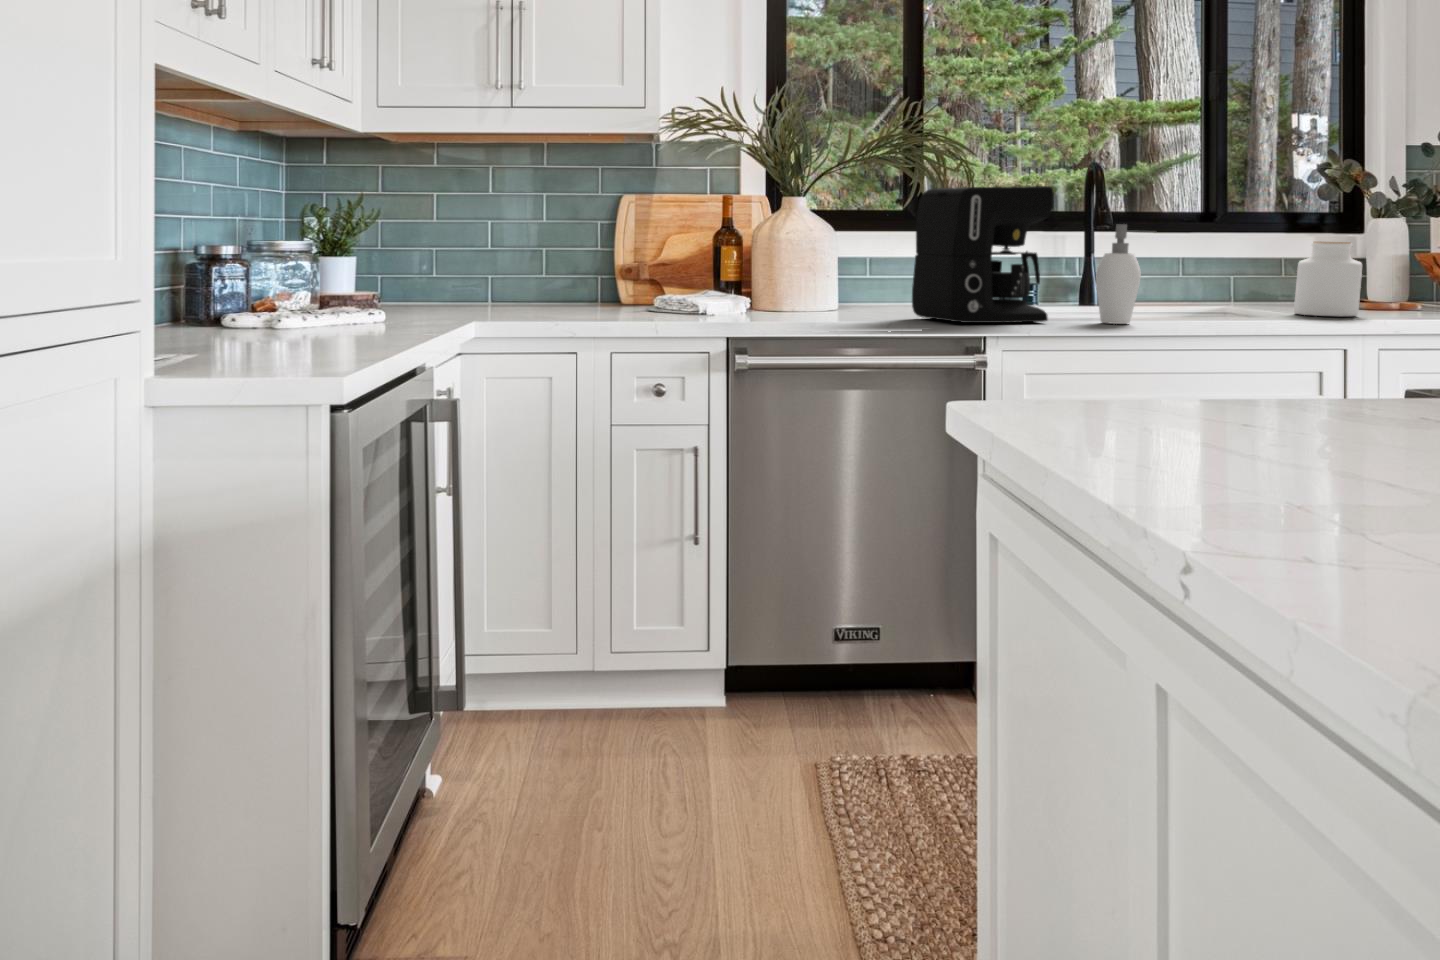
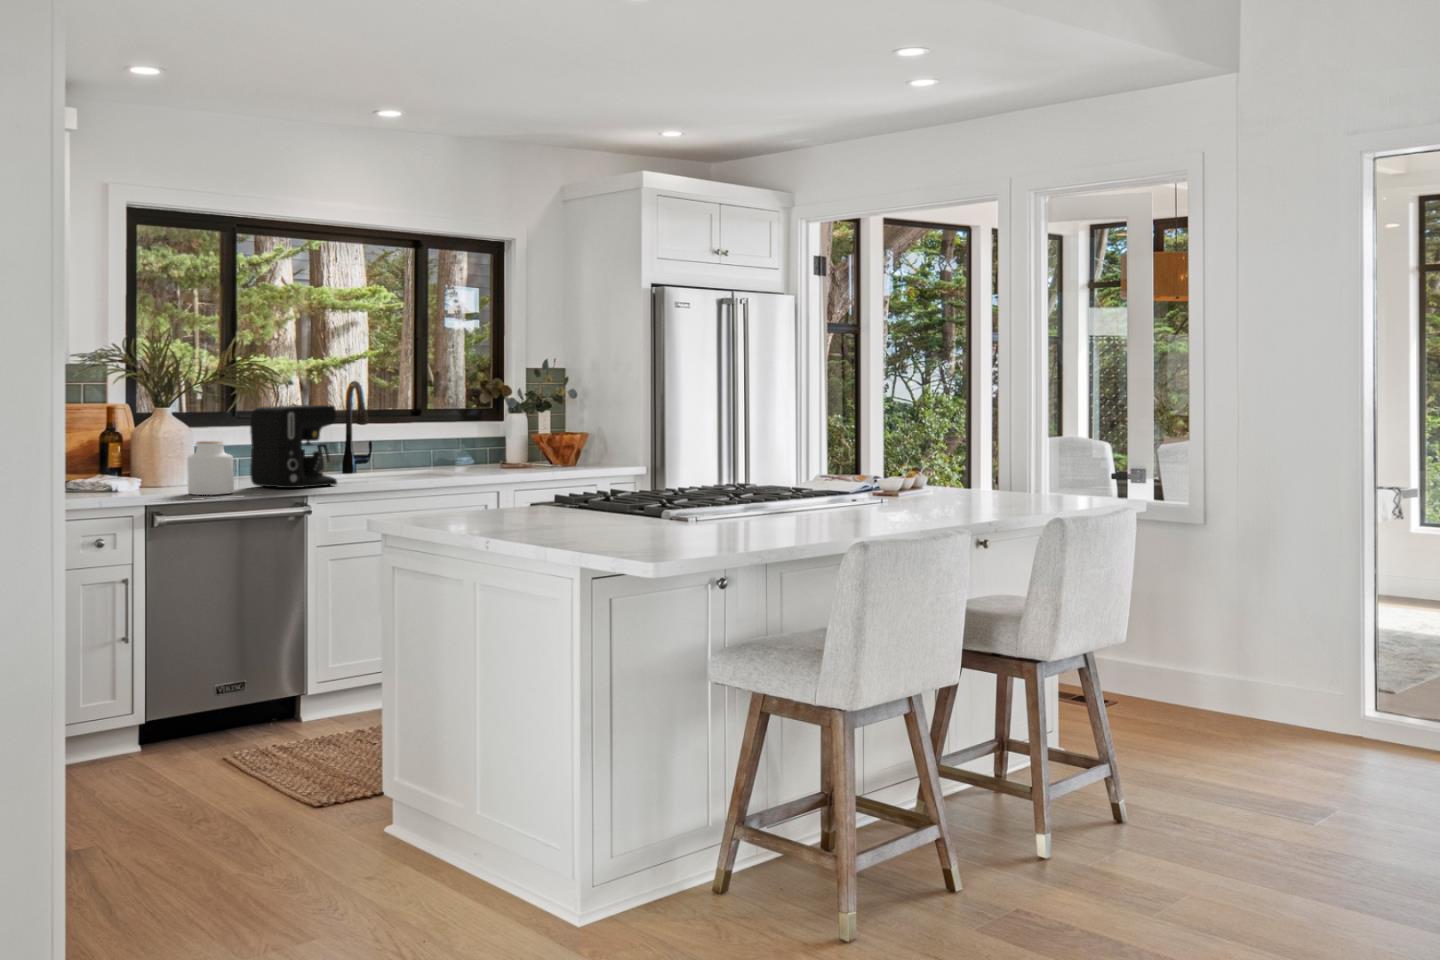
soap dispenser: present [1096,224,1141,324] -> none [363,426,397,484]
jar: present [1294,242,1362,316] -> present [187,441,234,495]

